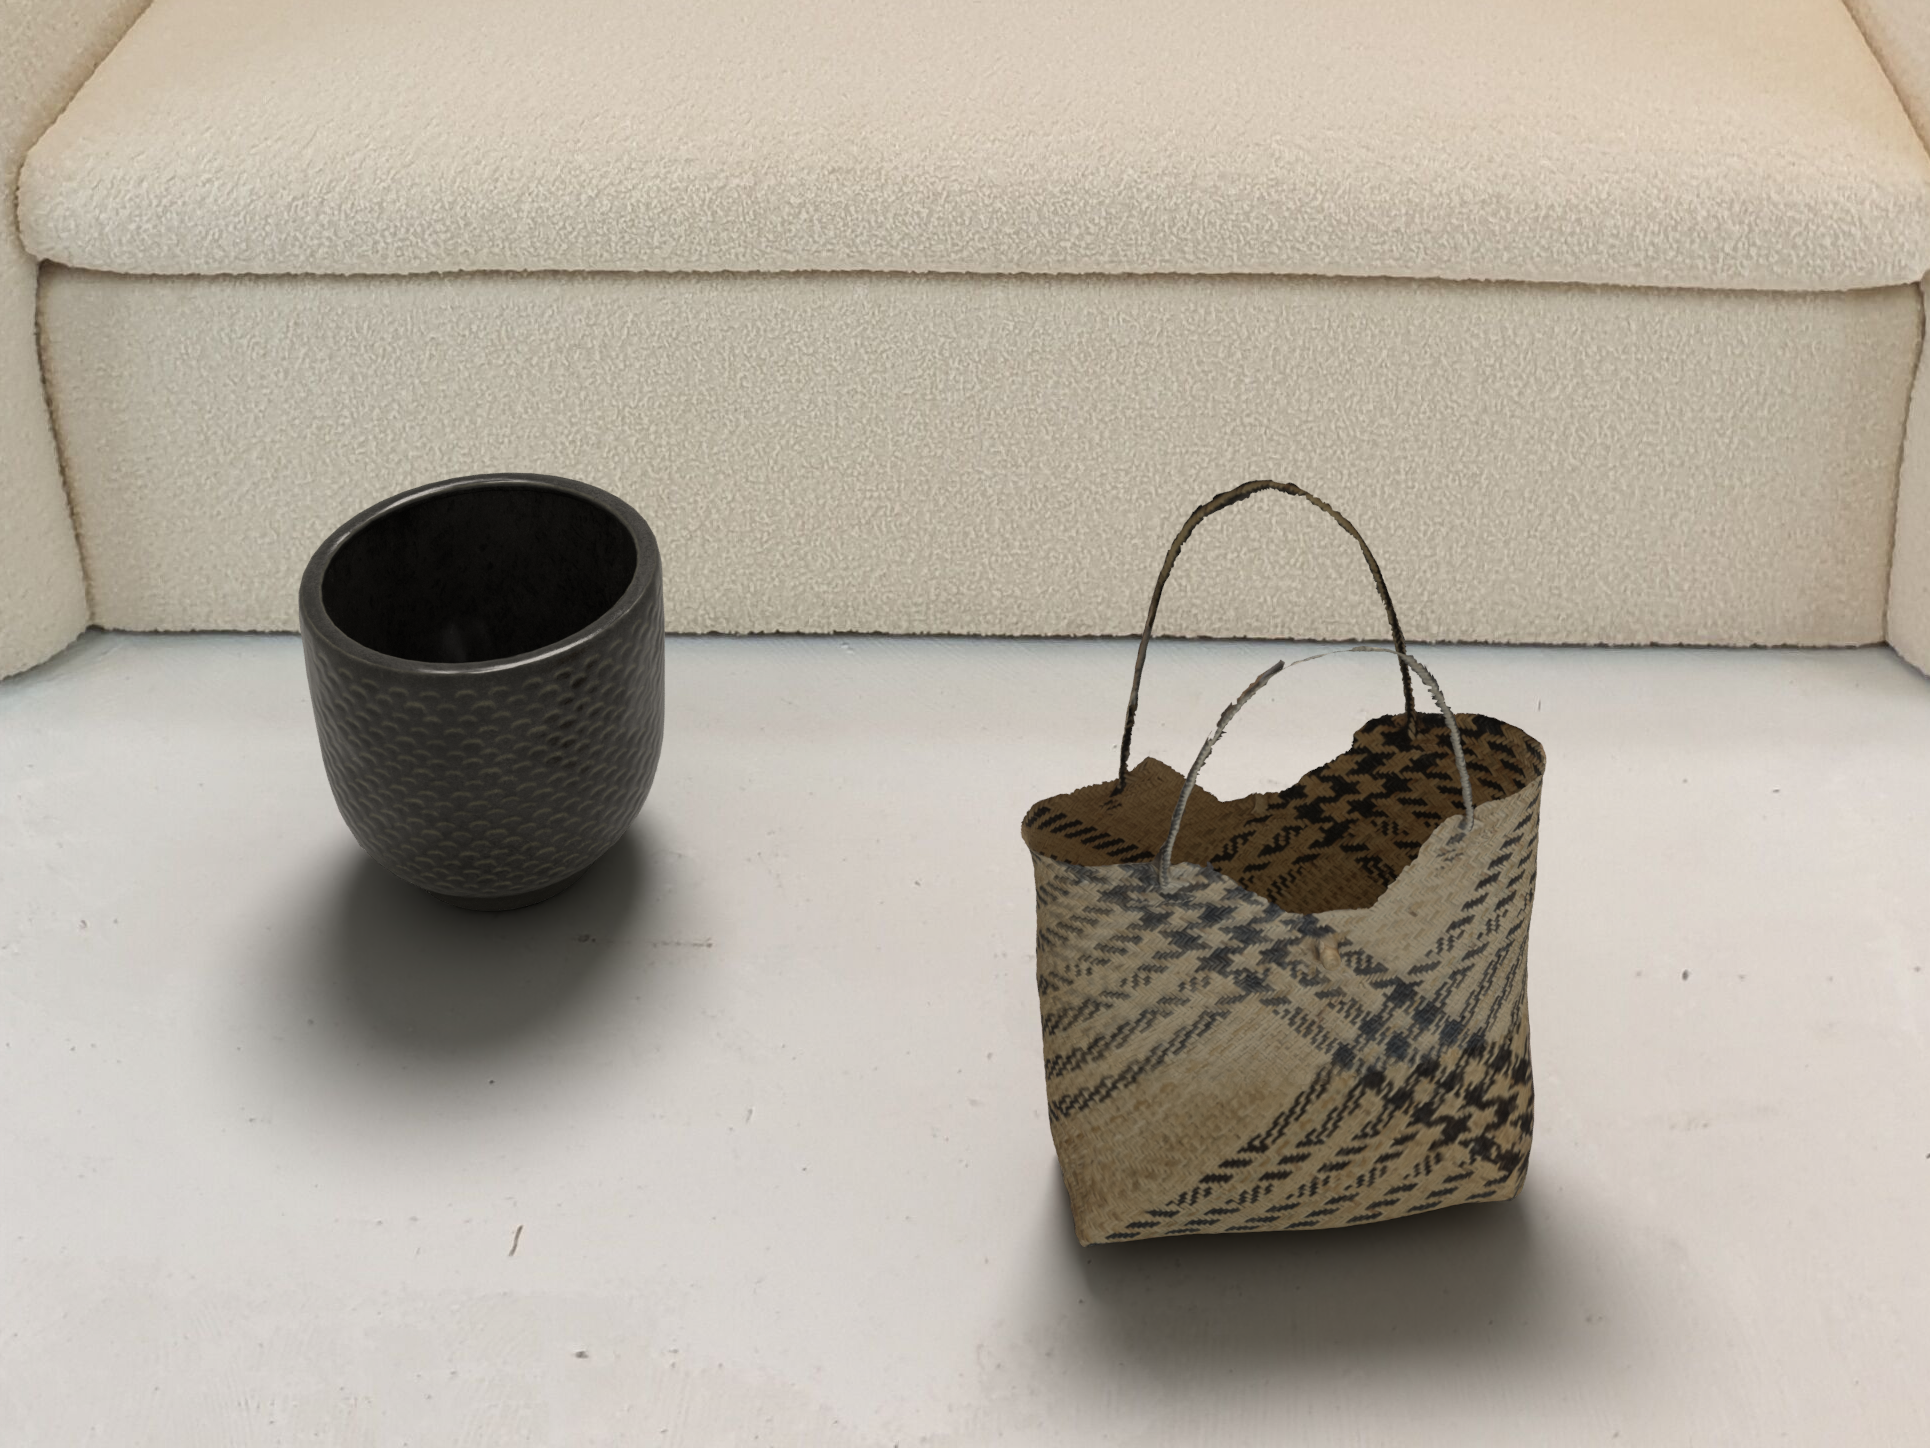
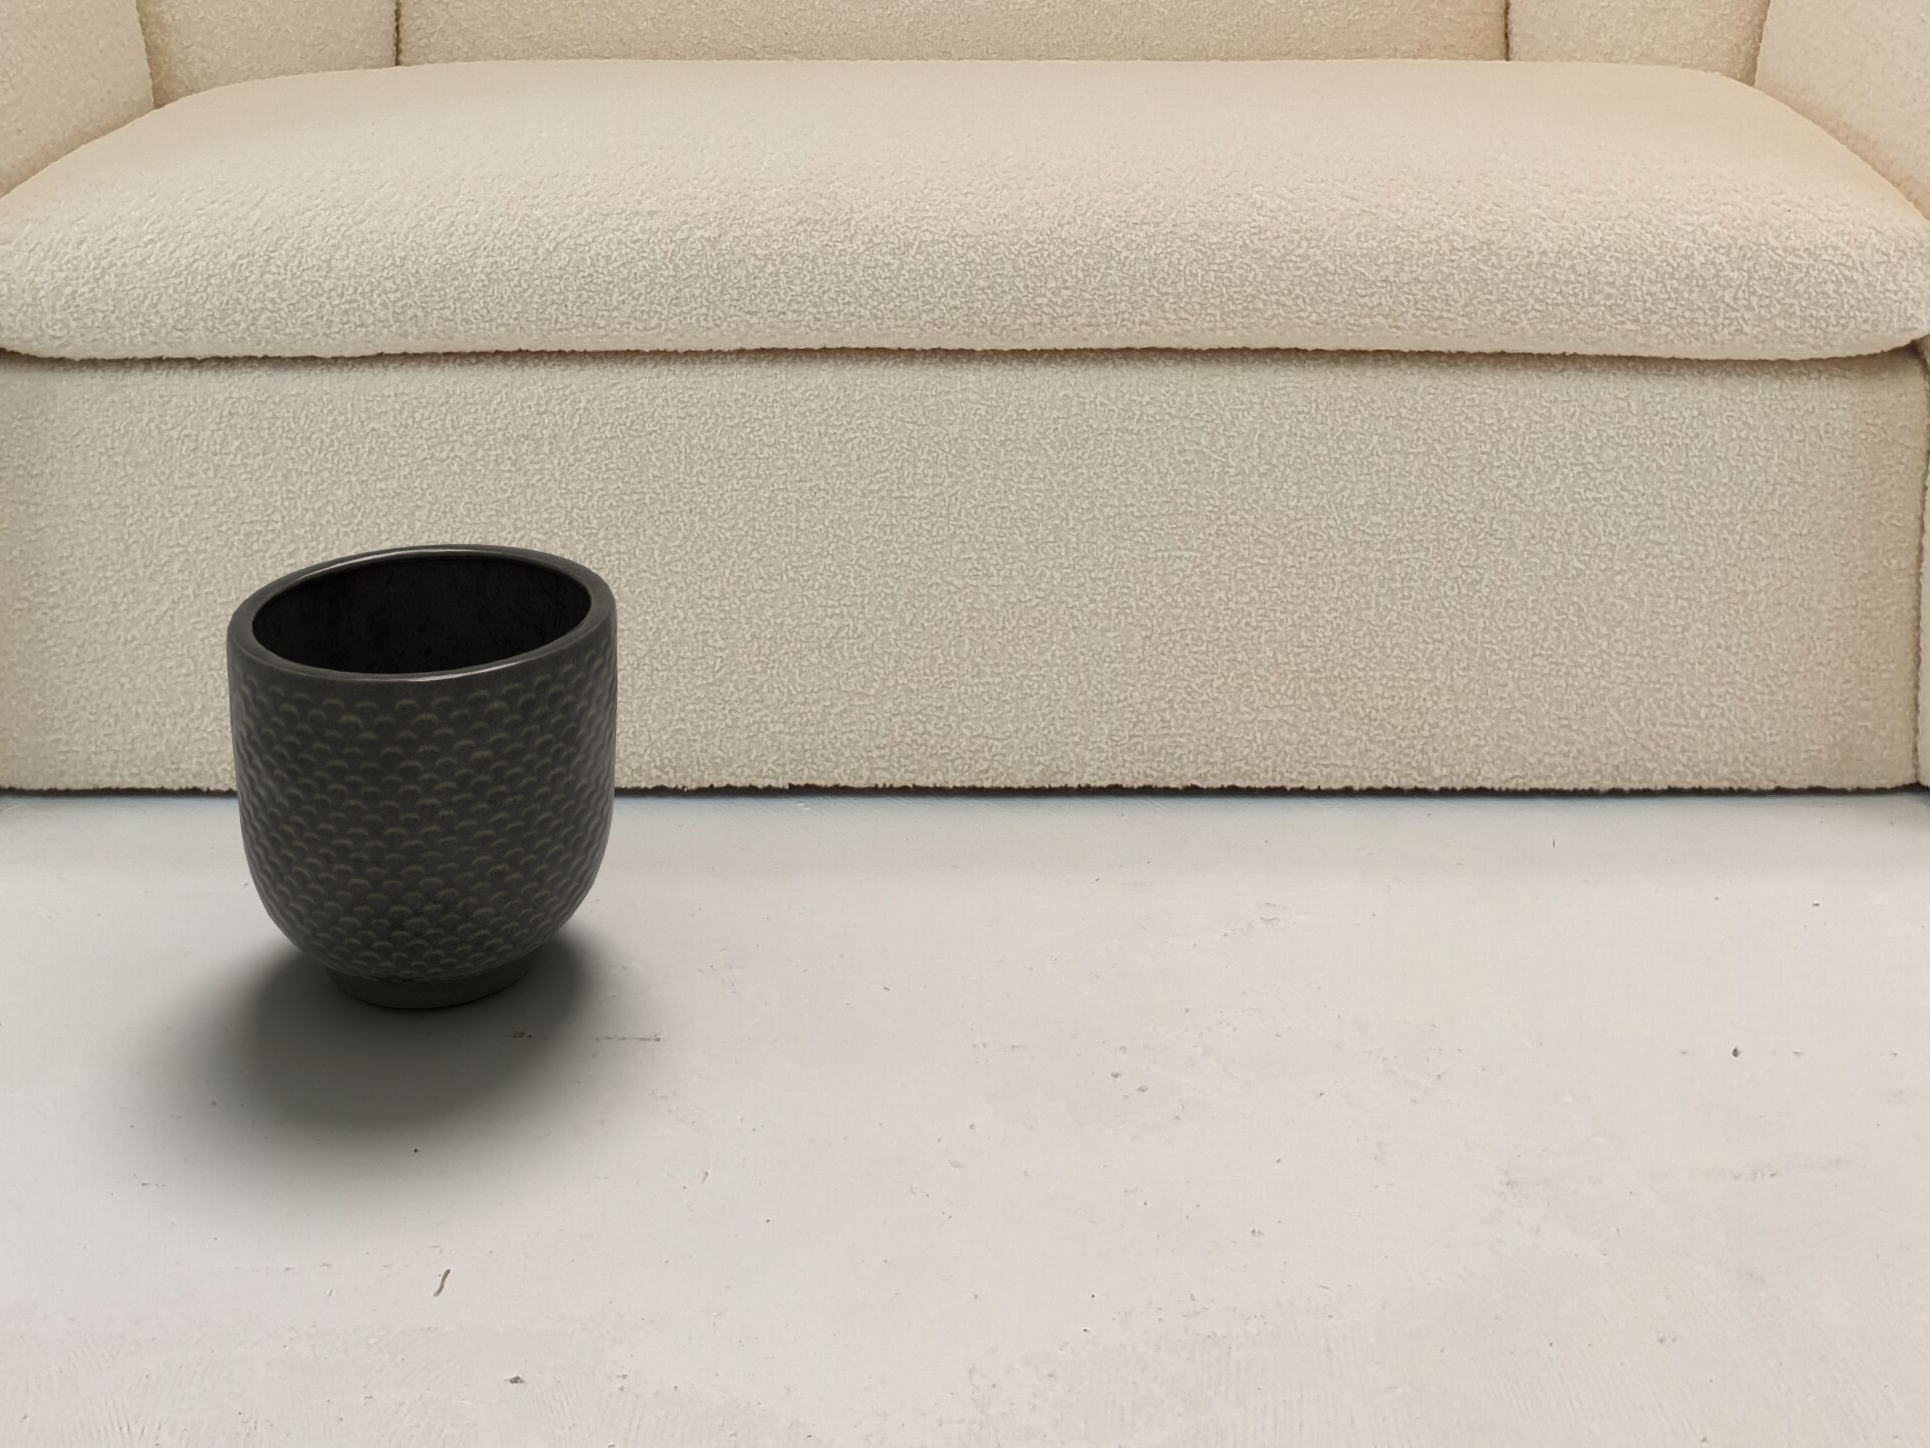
woven basket: present [1021,480,1546,1247] -> none [1015,405,1585,1273]

